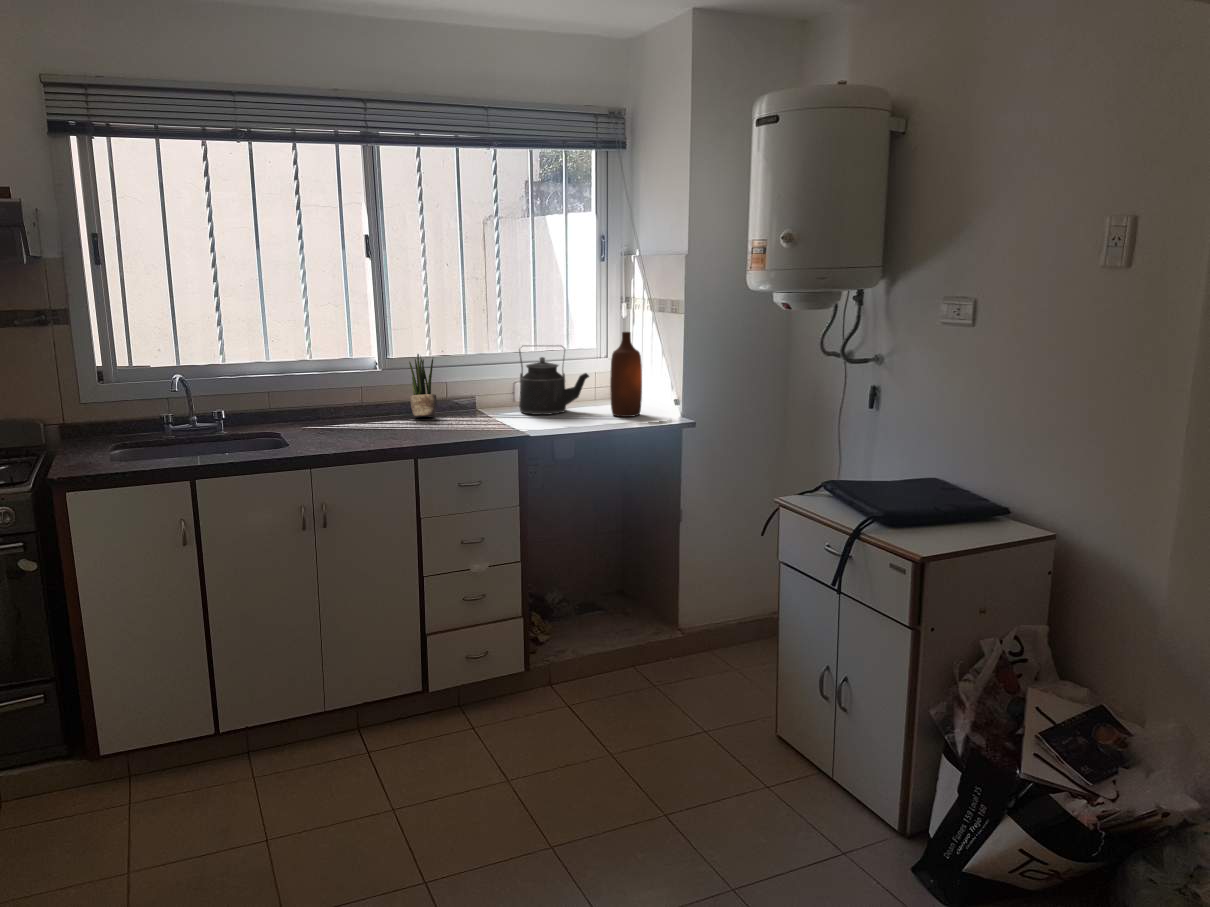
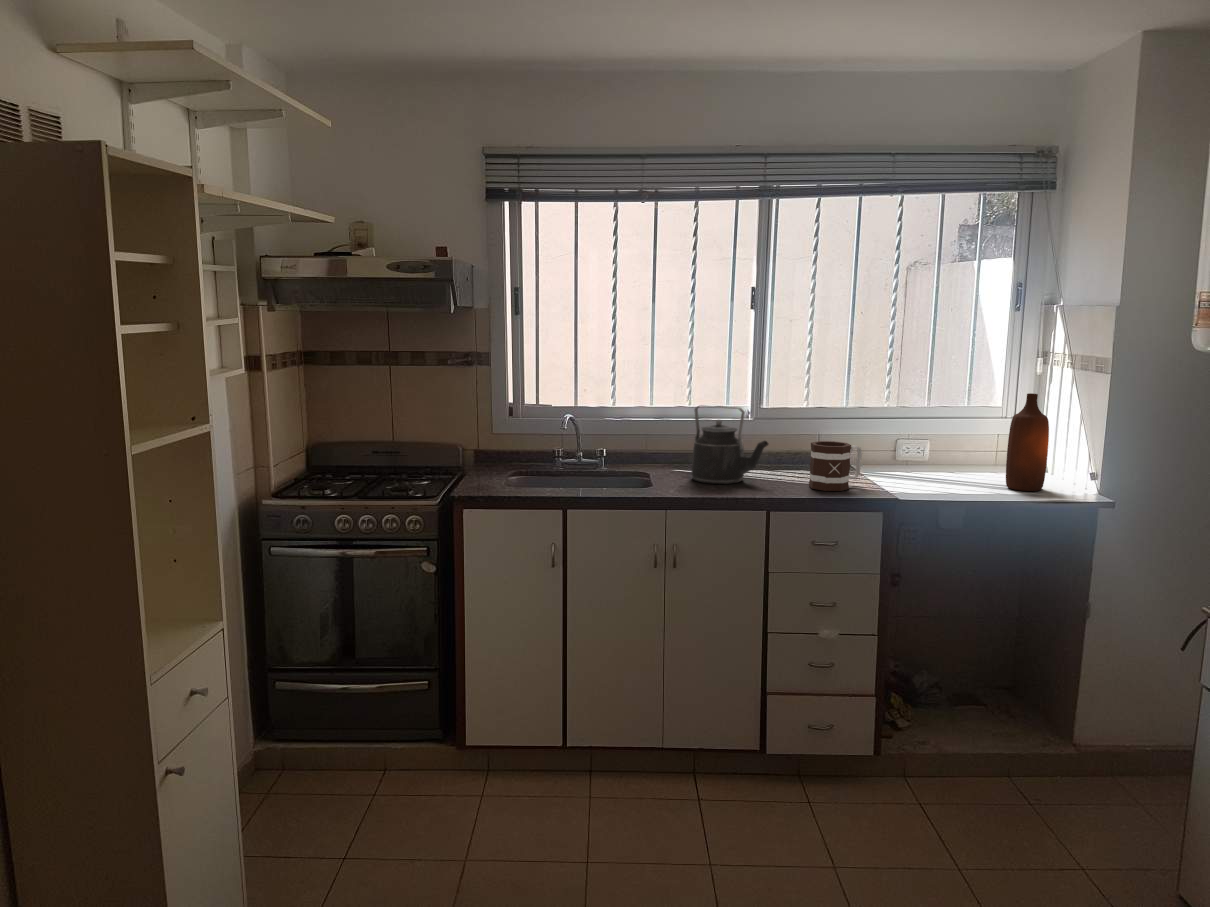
kettle: present [519,345,589,415] -> present [692,405,768,484]
potted plant: present [409,354,436,416] -> none [782,404,810,469]
mug: none [443,386,490,433] -> present [809,441,862,491]

